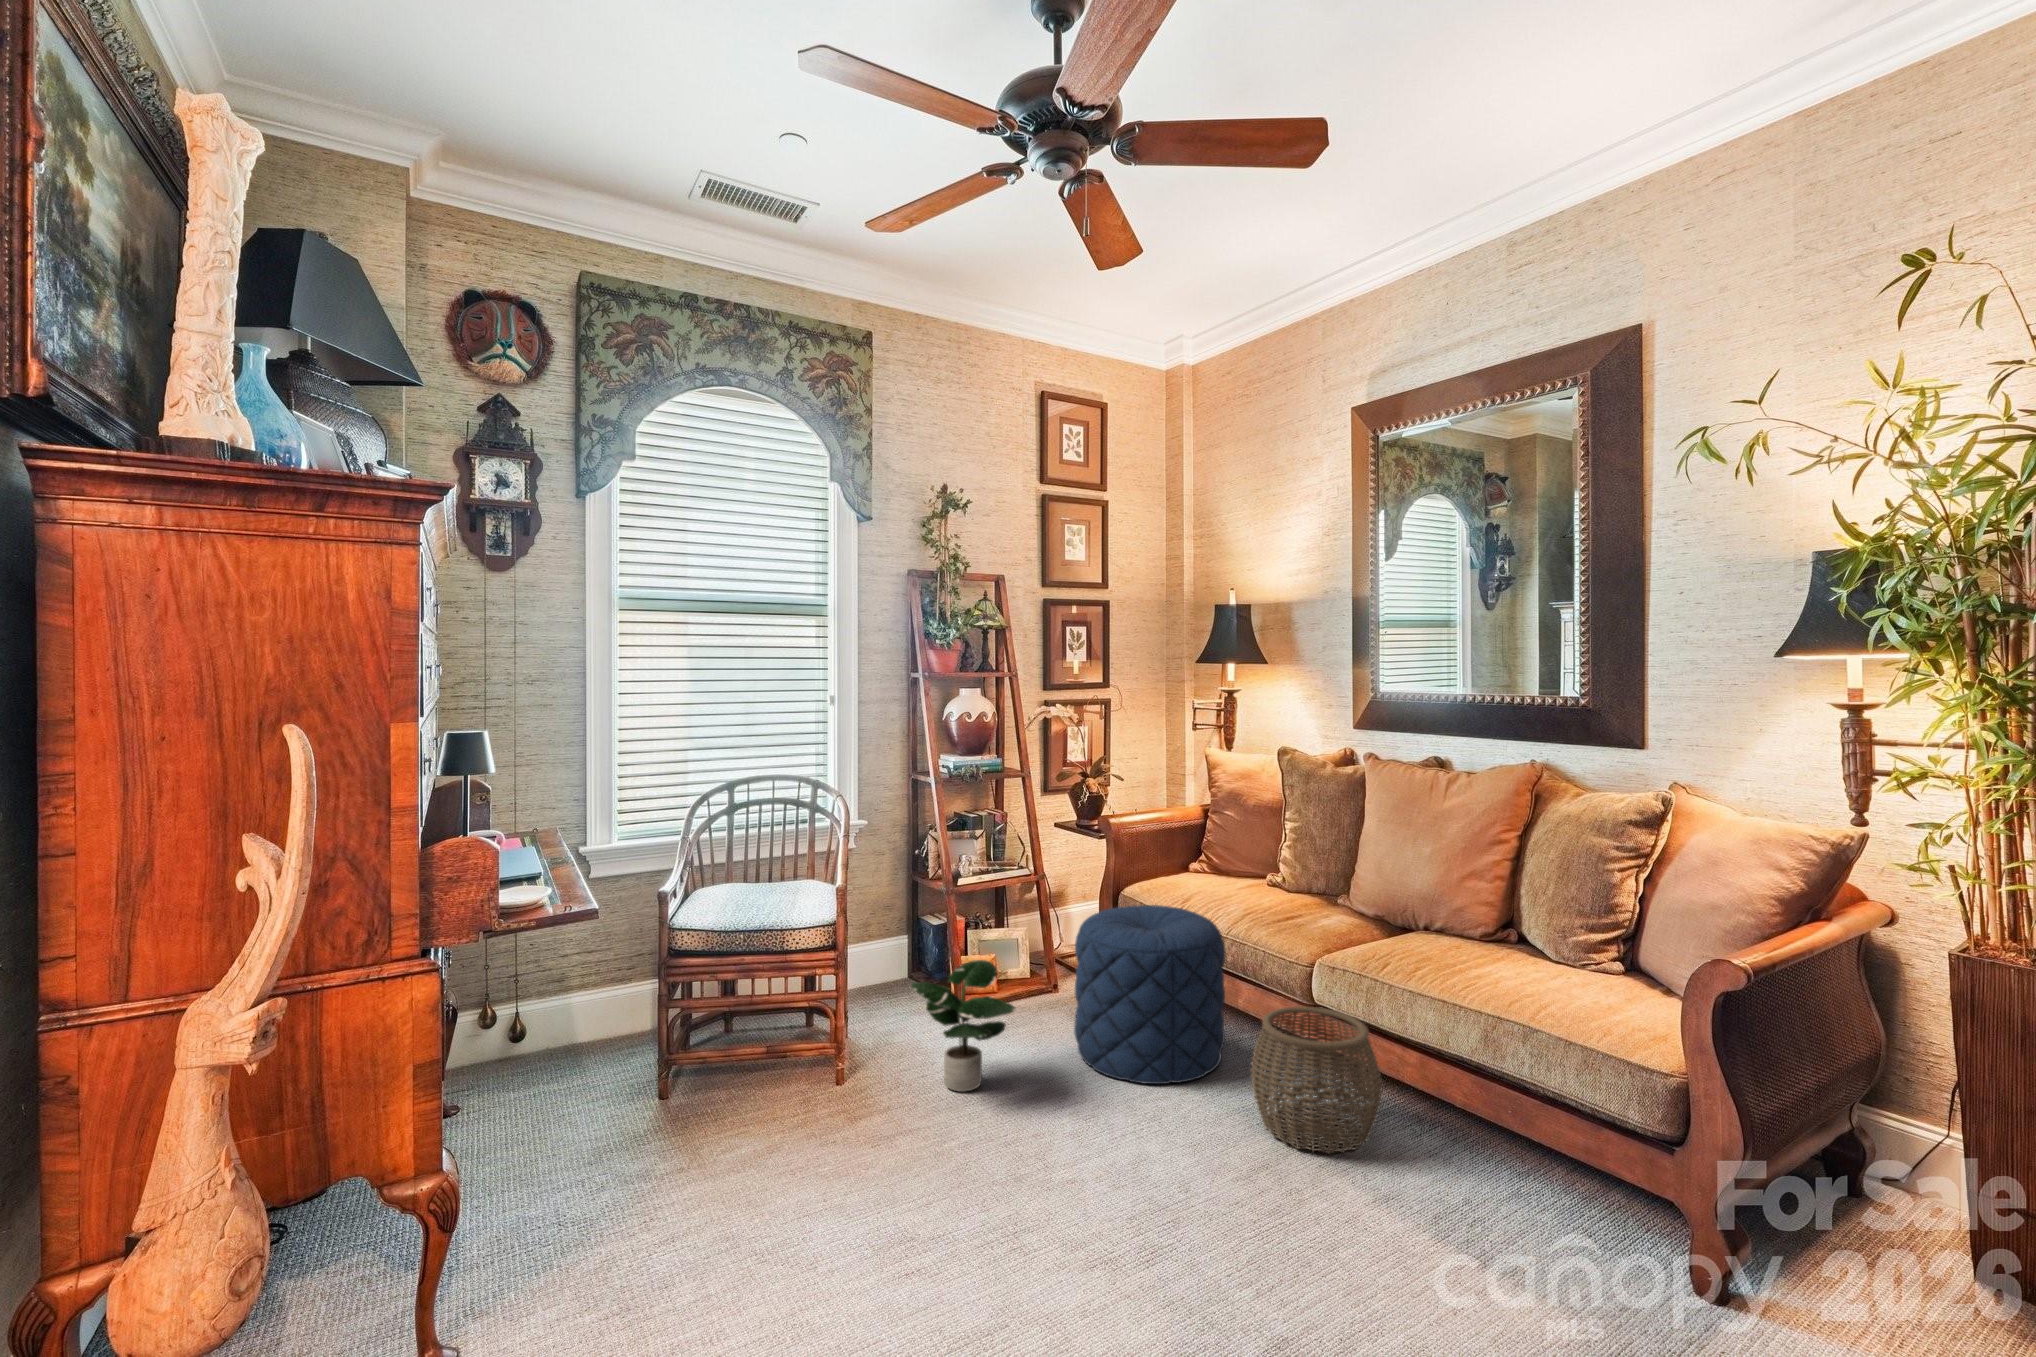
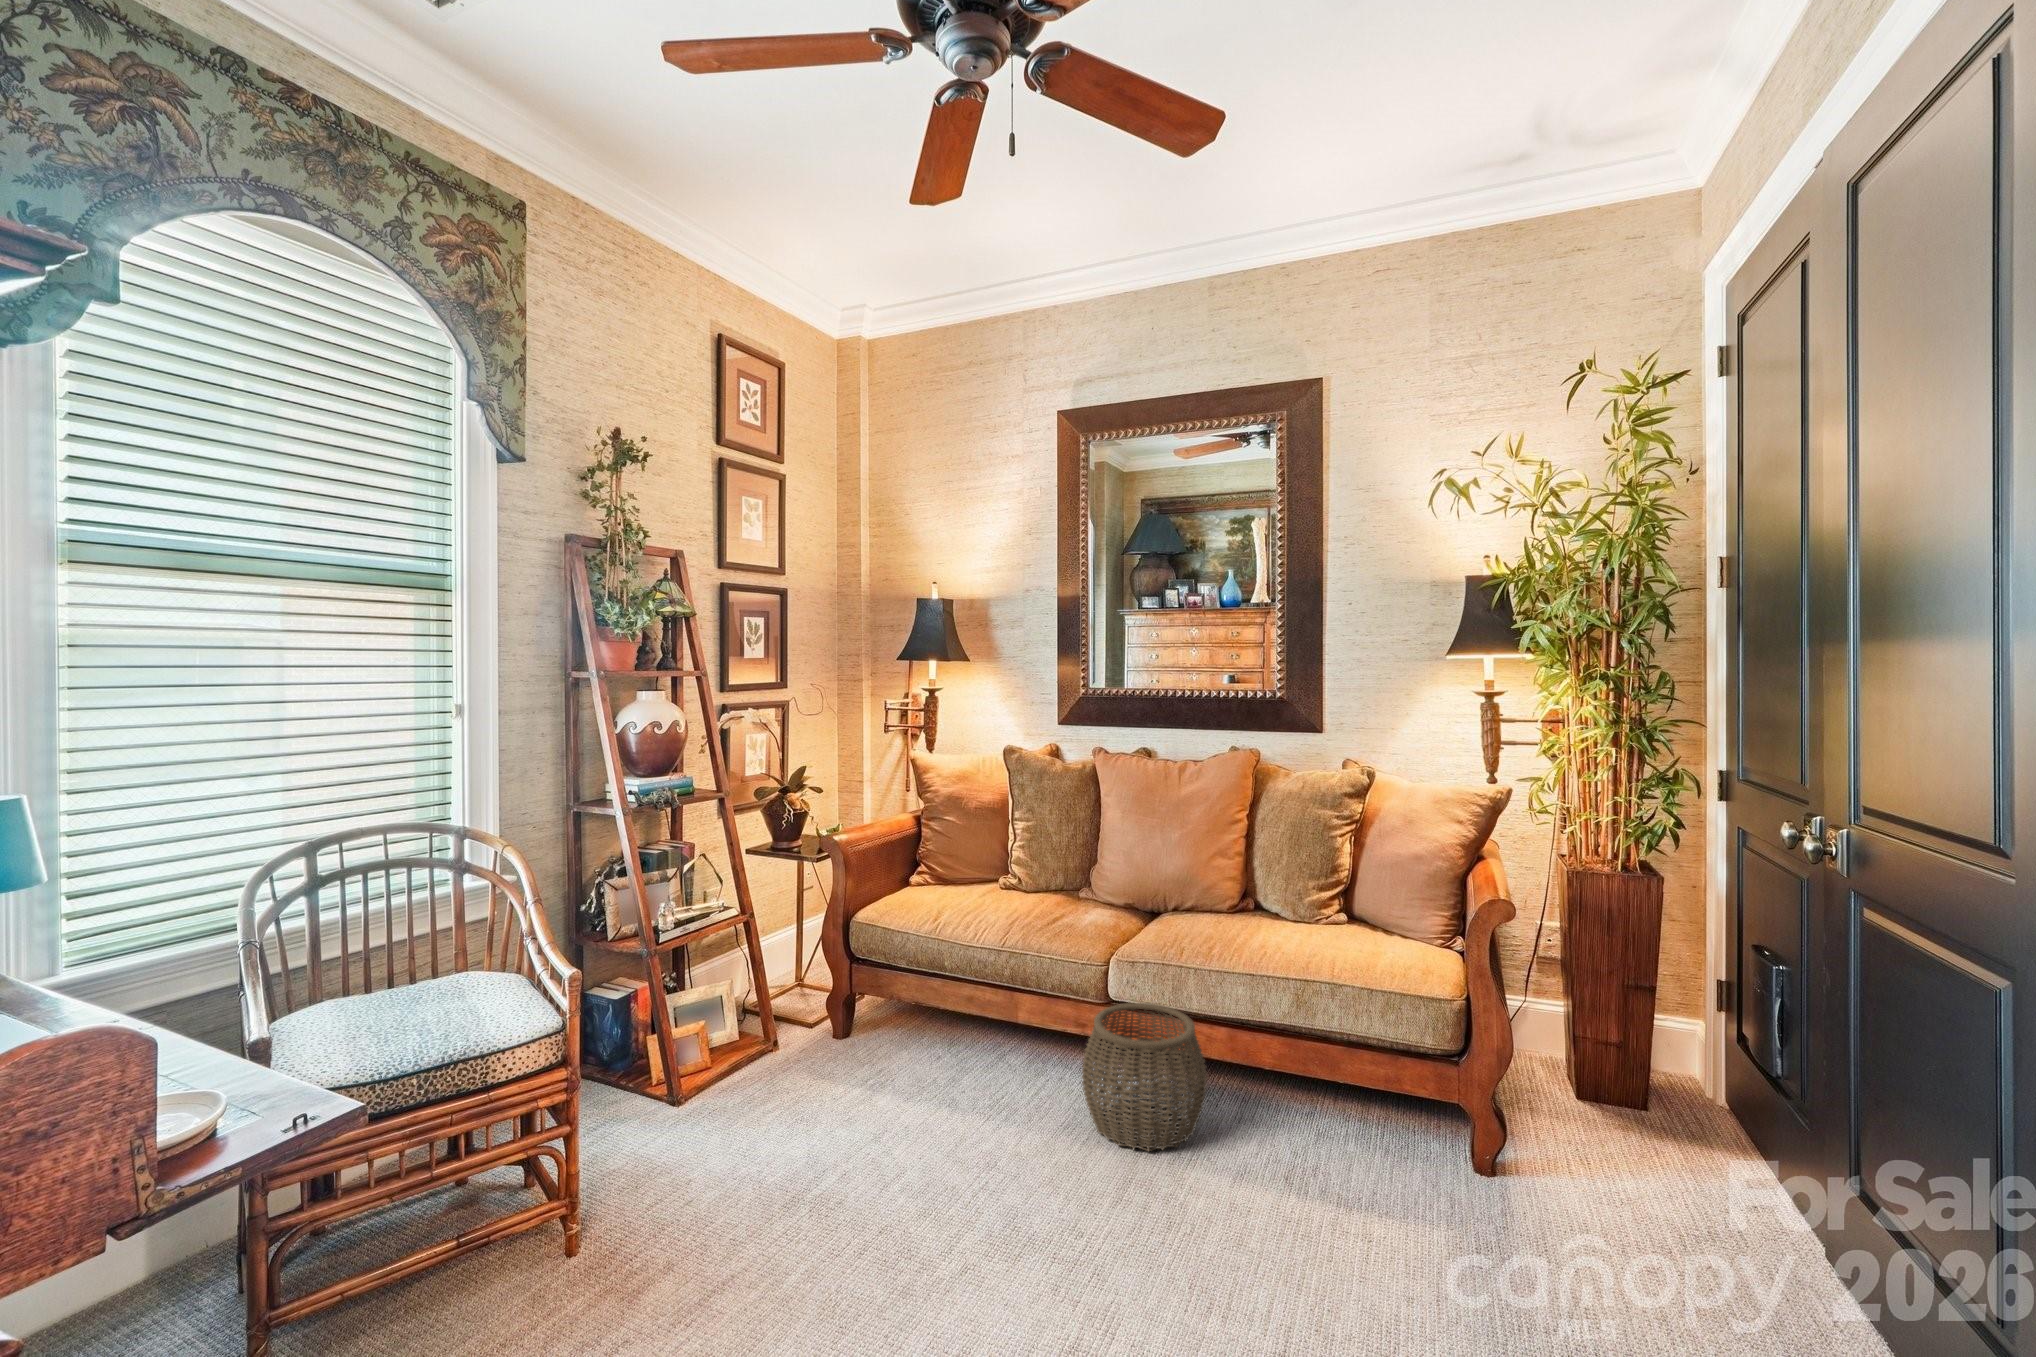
pouf: present [1074,905,1225,1084] -> none [851,924,1015,1130]
potted plant: present [911,960,1016,1092] -> none [693,1030,837,1209]

